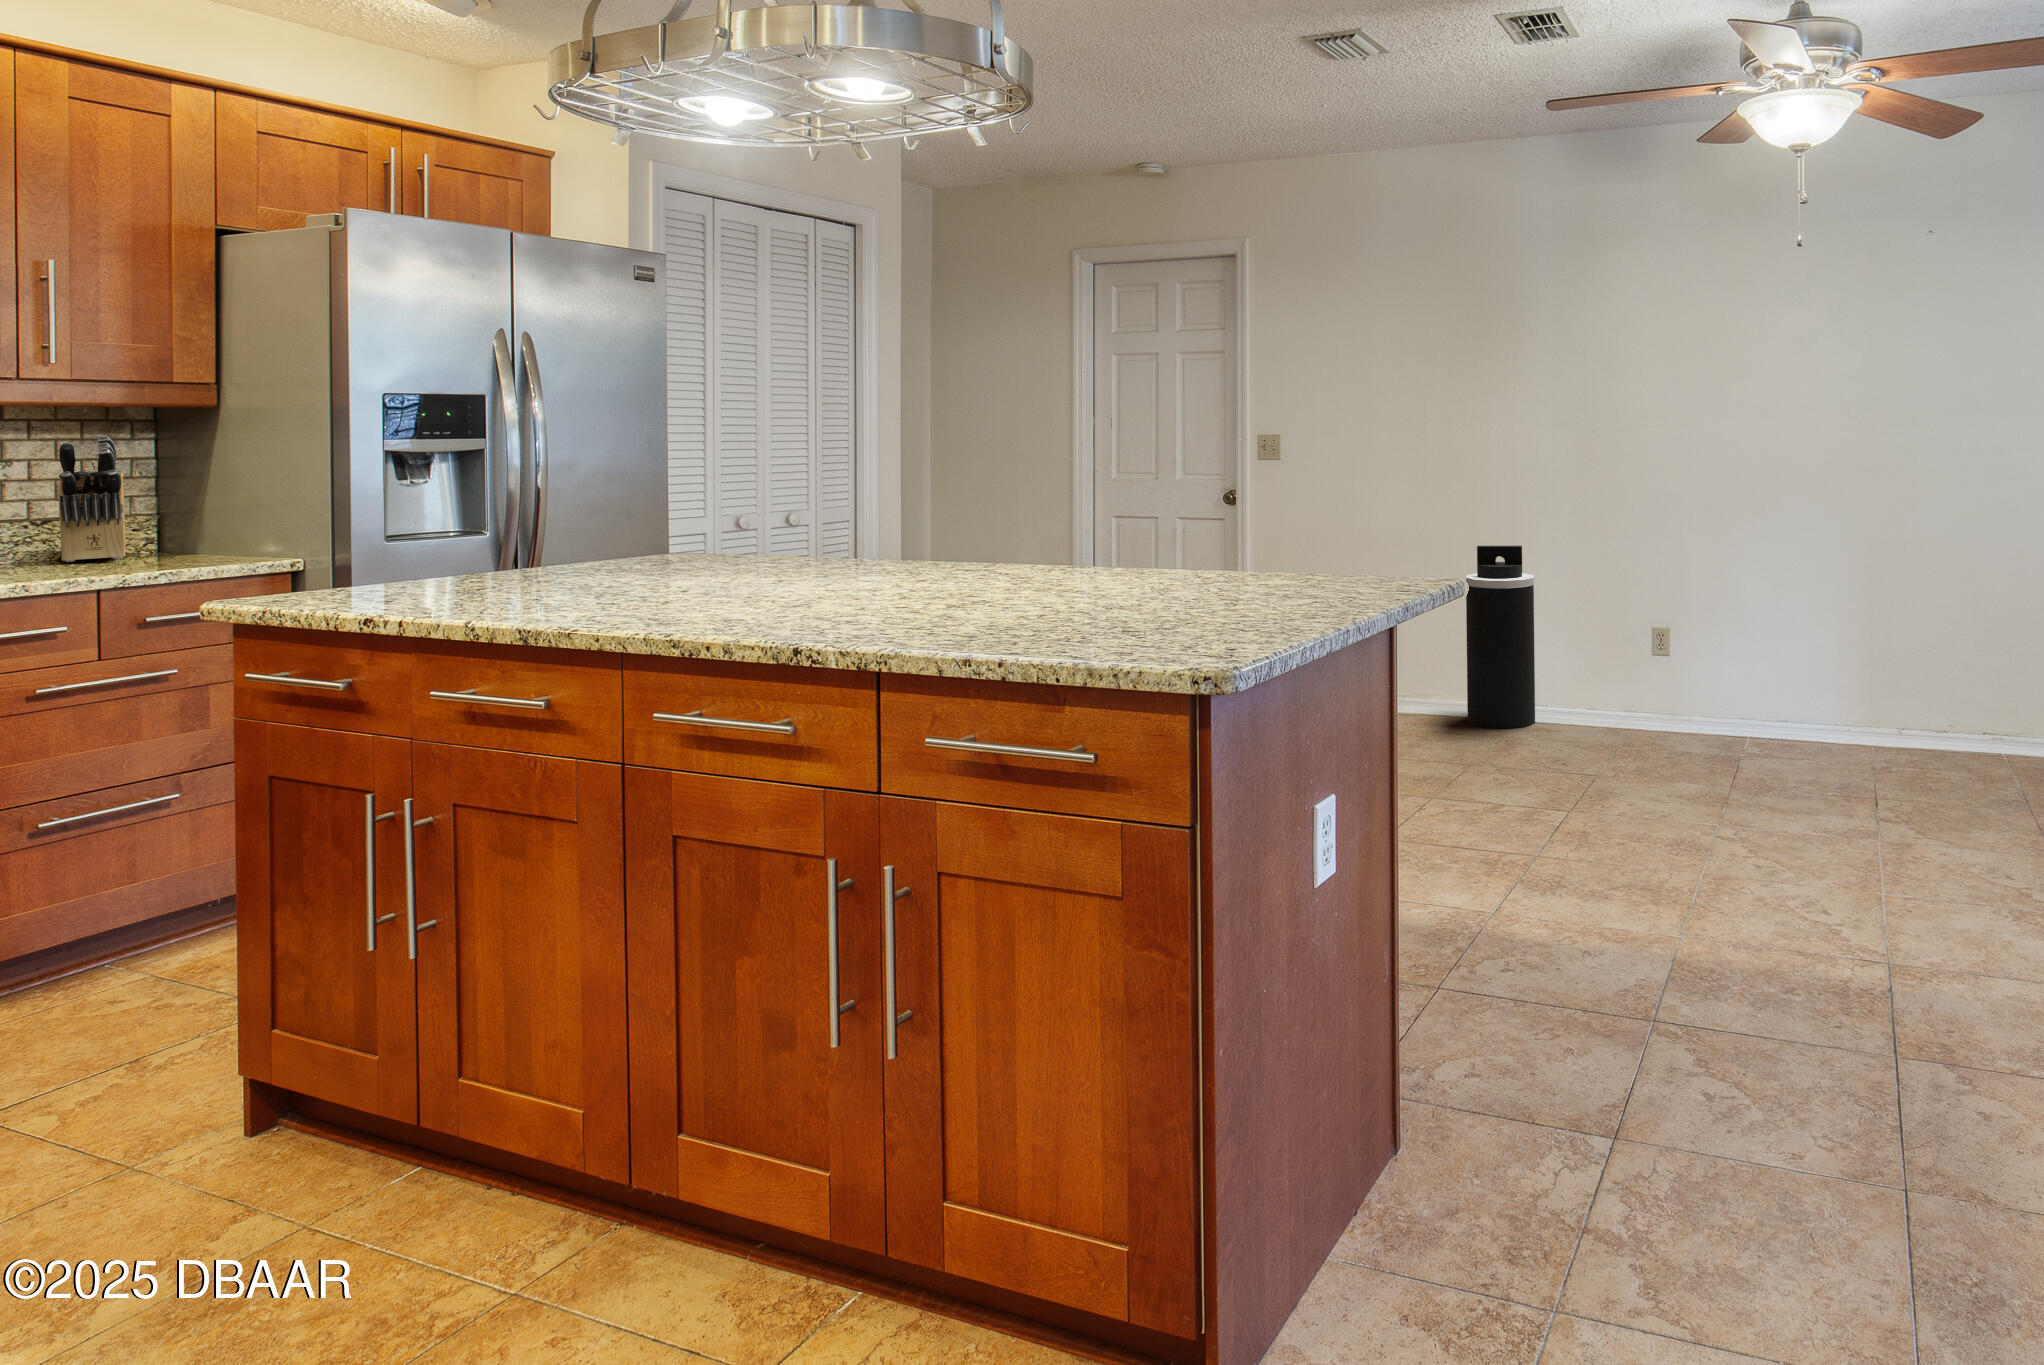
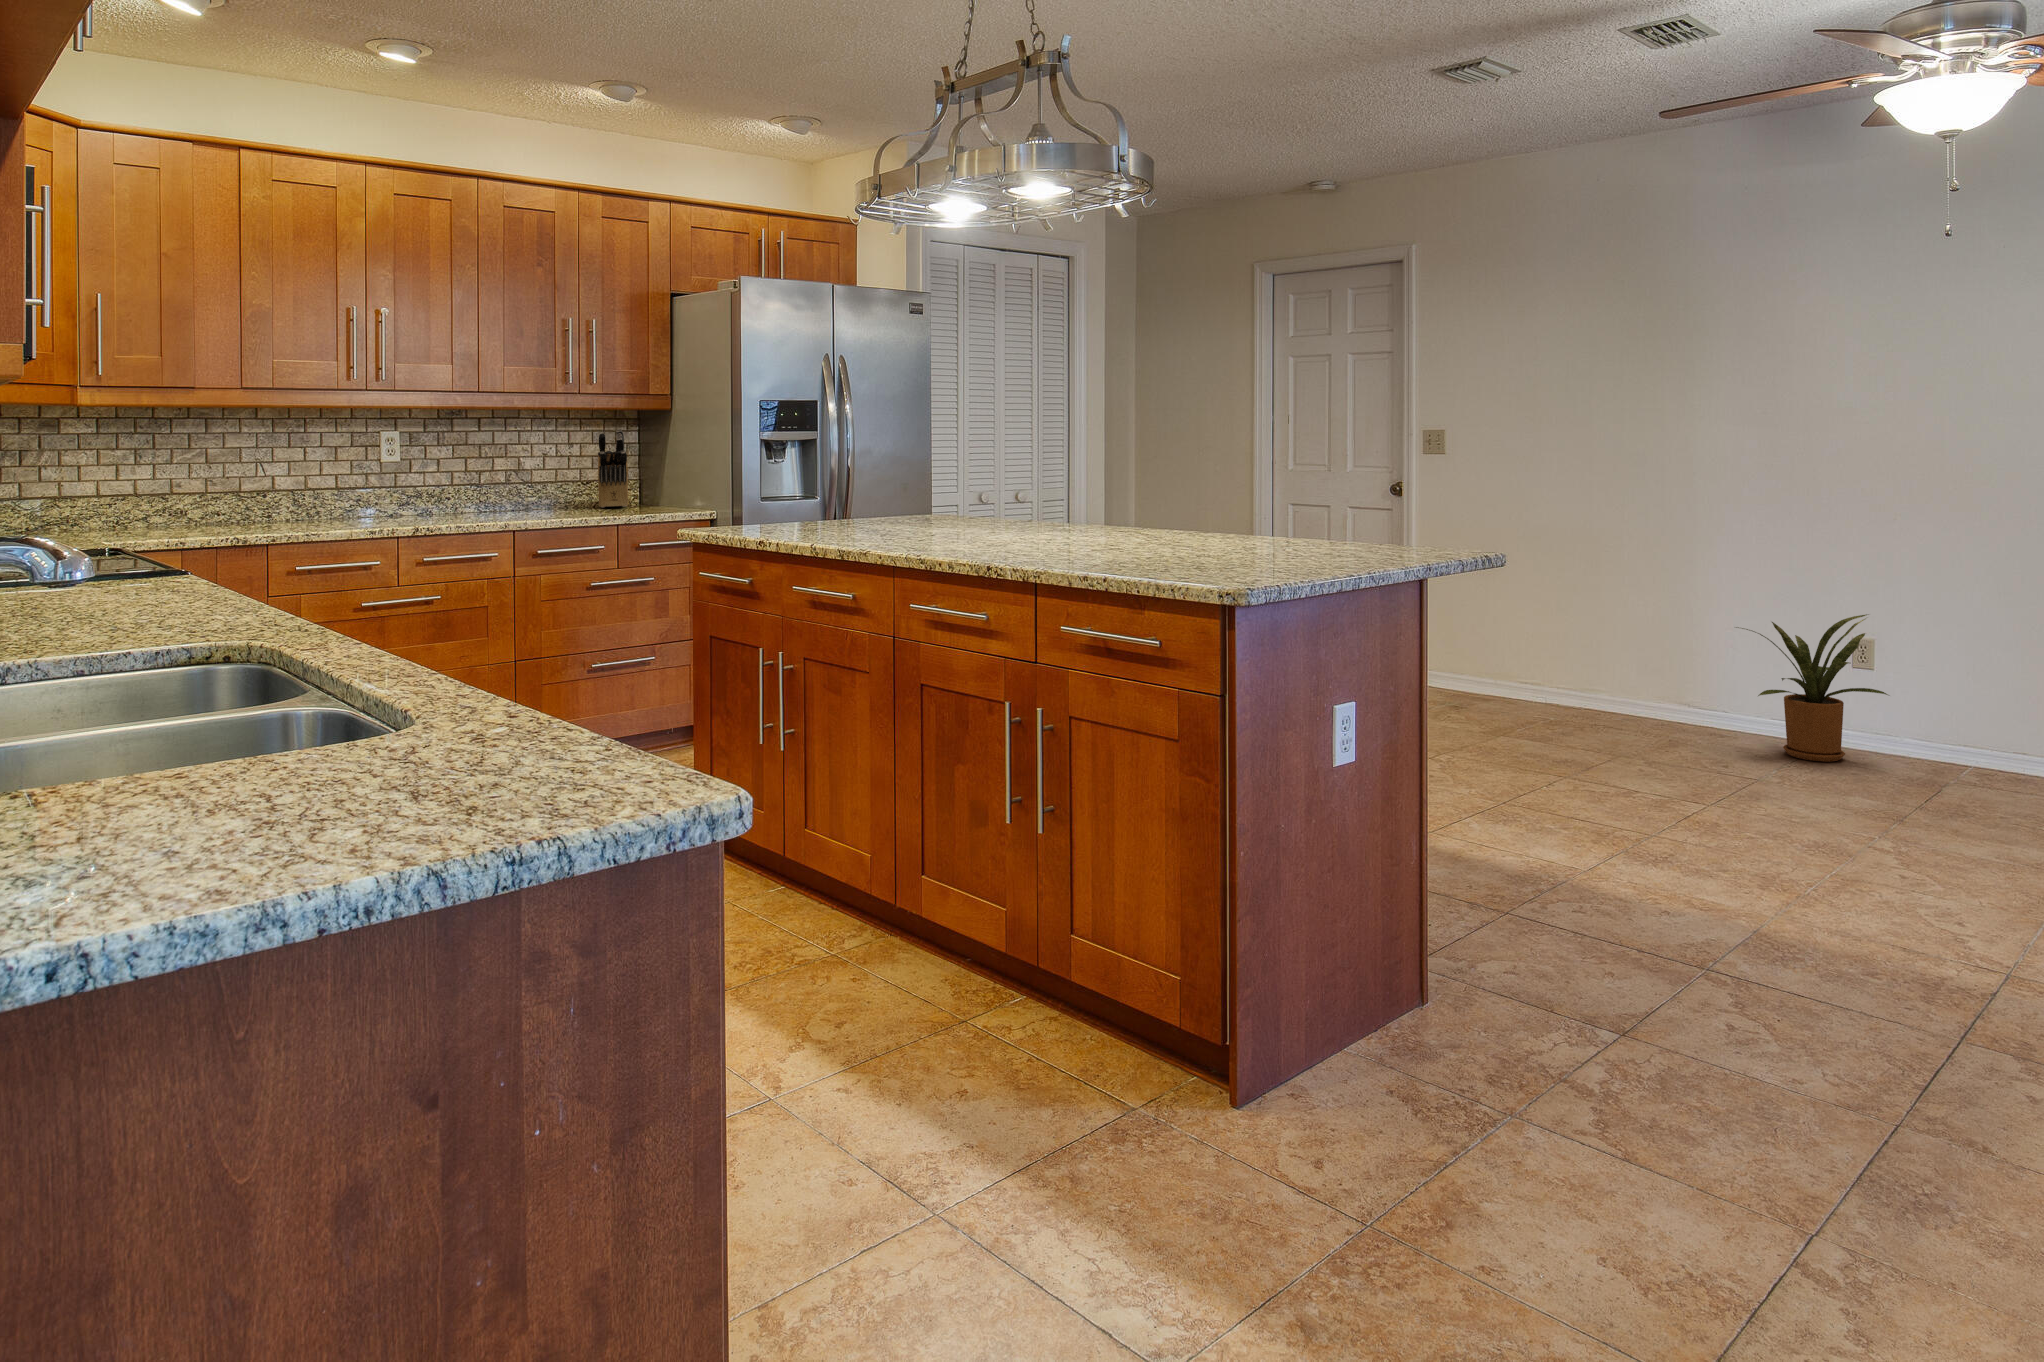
trash can: present [1466,546,1535,728] -> none [1620,548,1700,736]
house plant: none [1565,597,1697,739] -> present [1736,614,1888,762]

